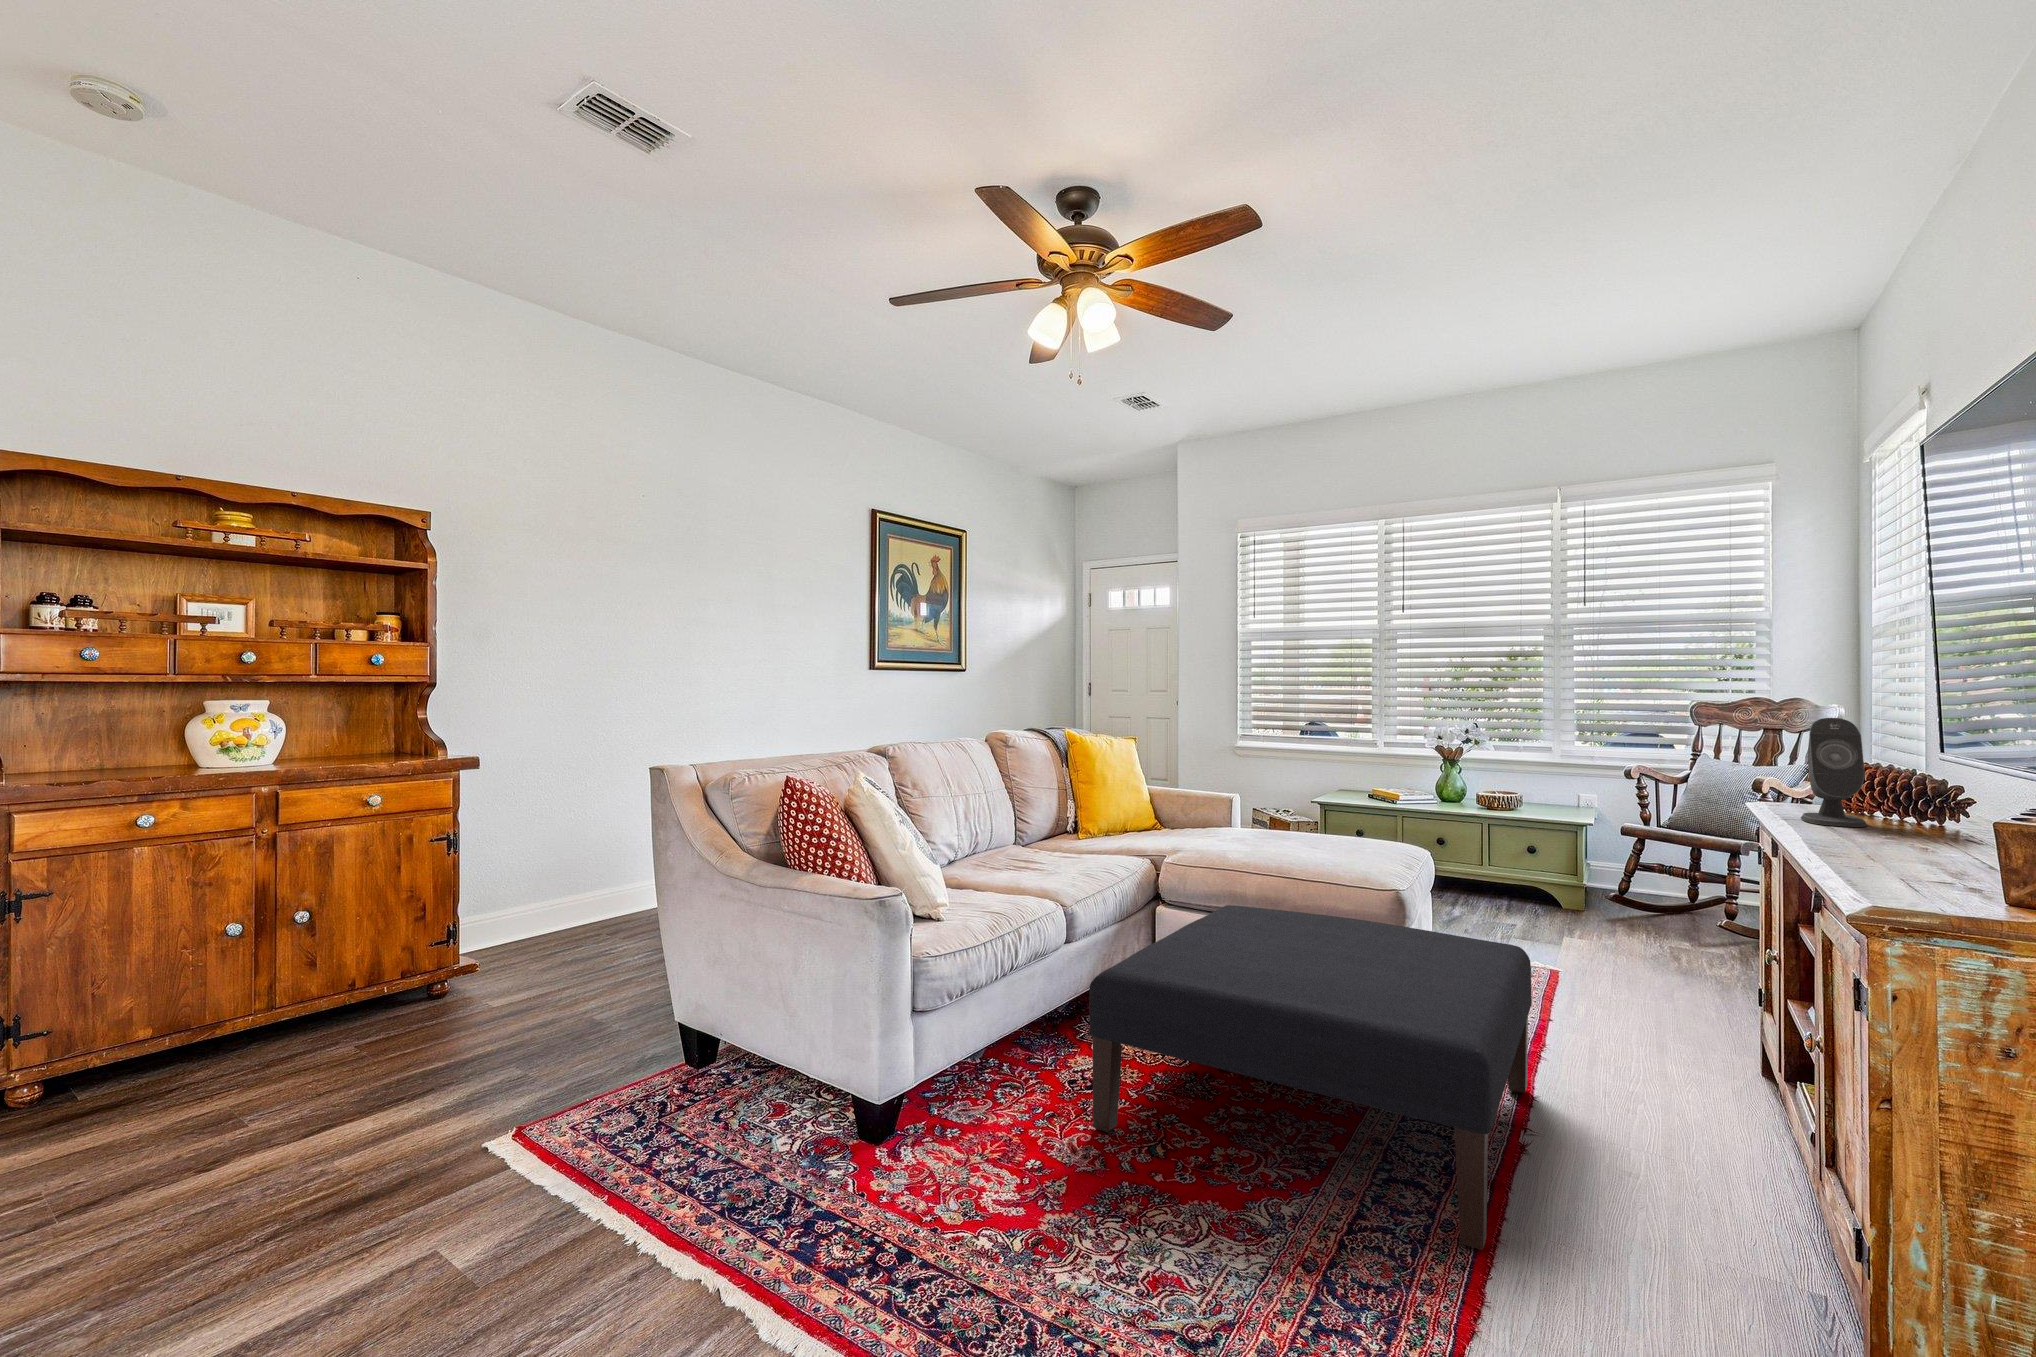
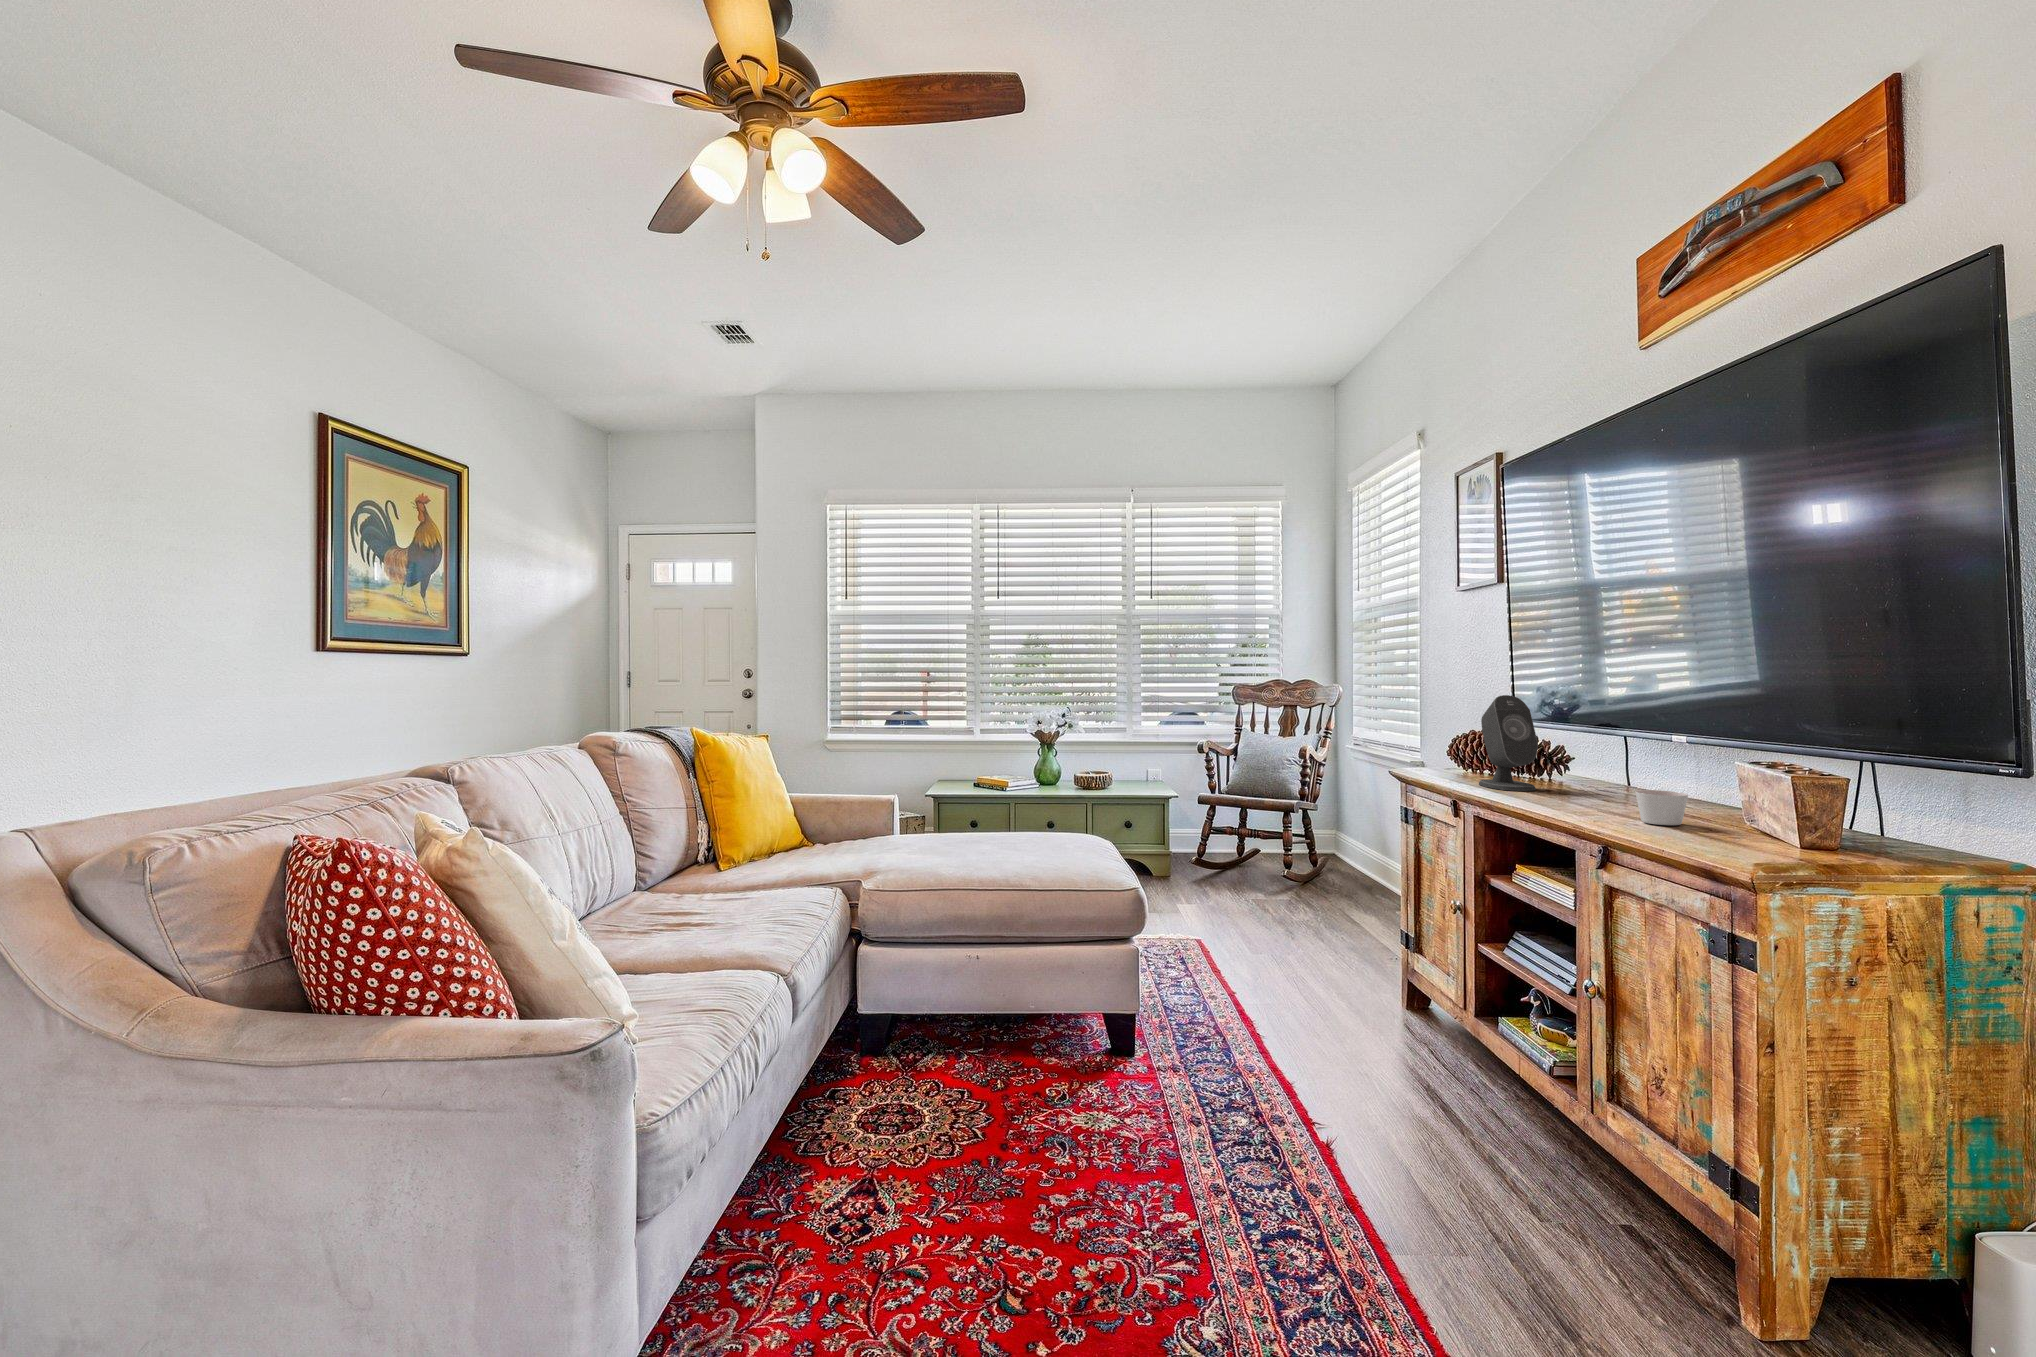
candle: none [1870,825,1937,865] -> present [1635,790,1688,825]
ottoman: present [1089,905,1532,1250] -> none [907,936,1424,1306]

